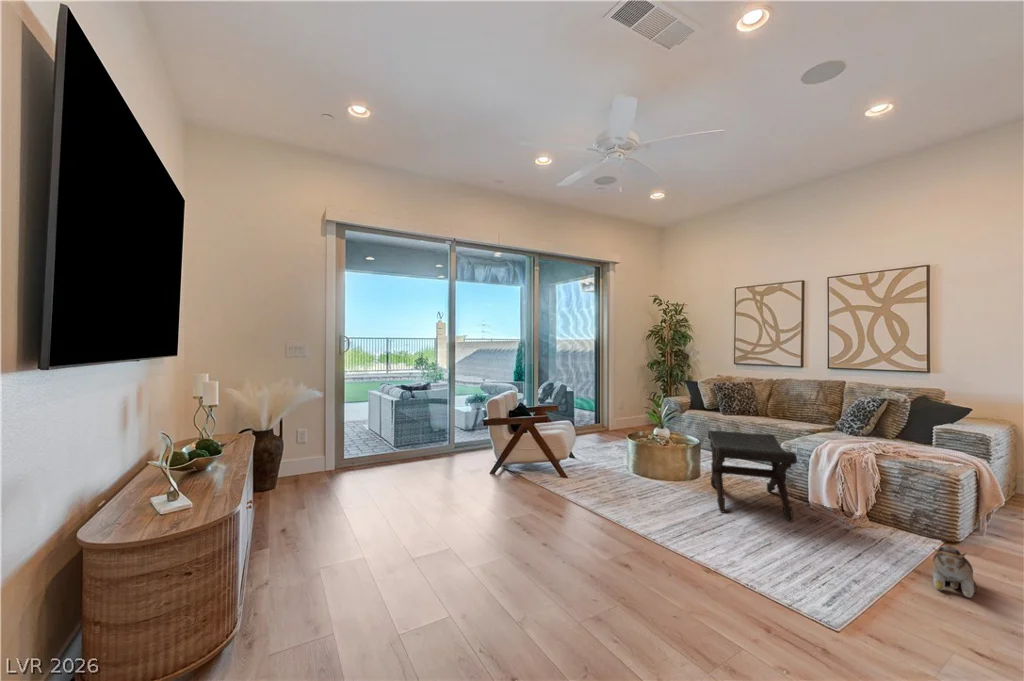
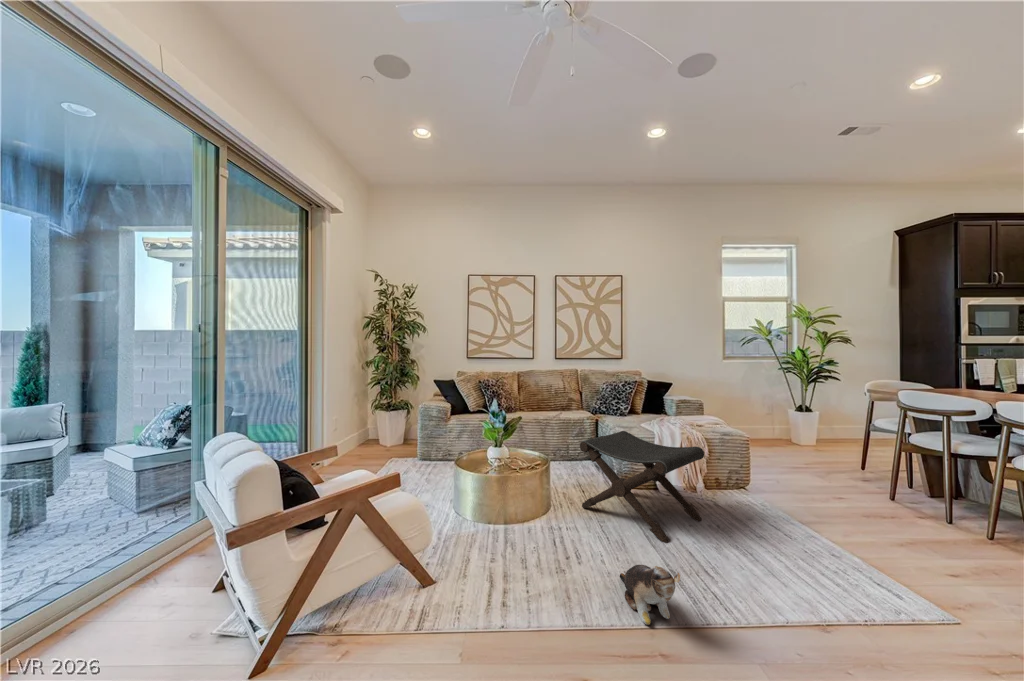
plush toy: present [932,545,977,598] -> present [620,565,680,625]

